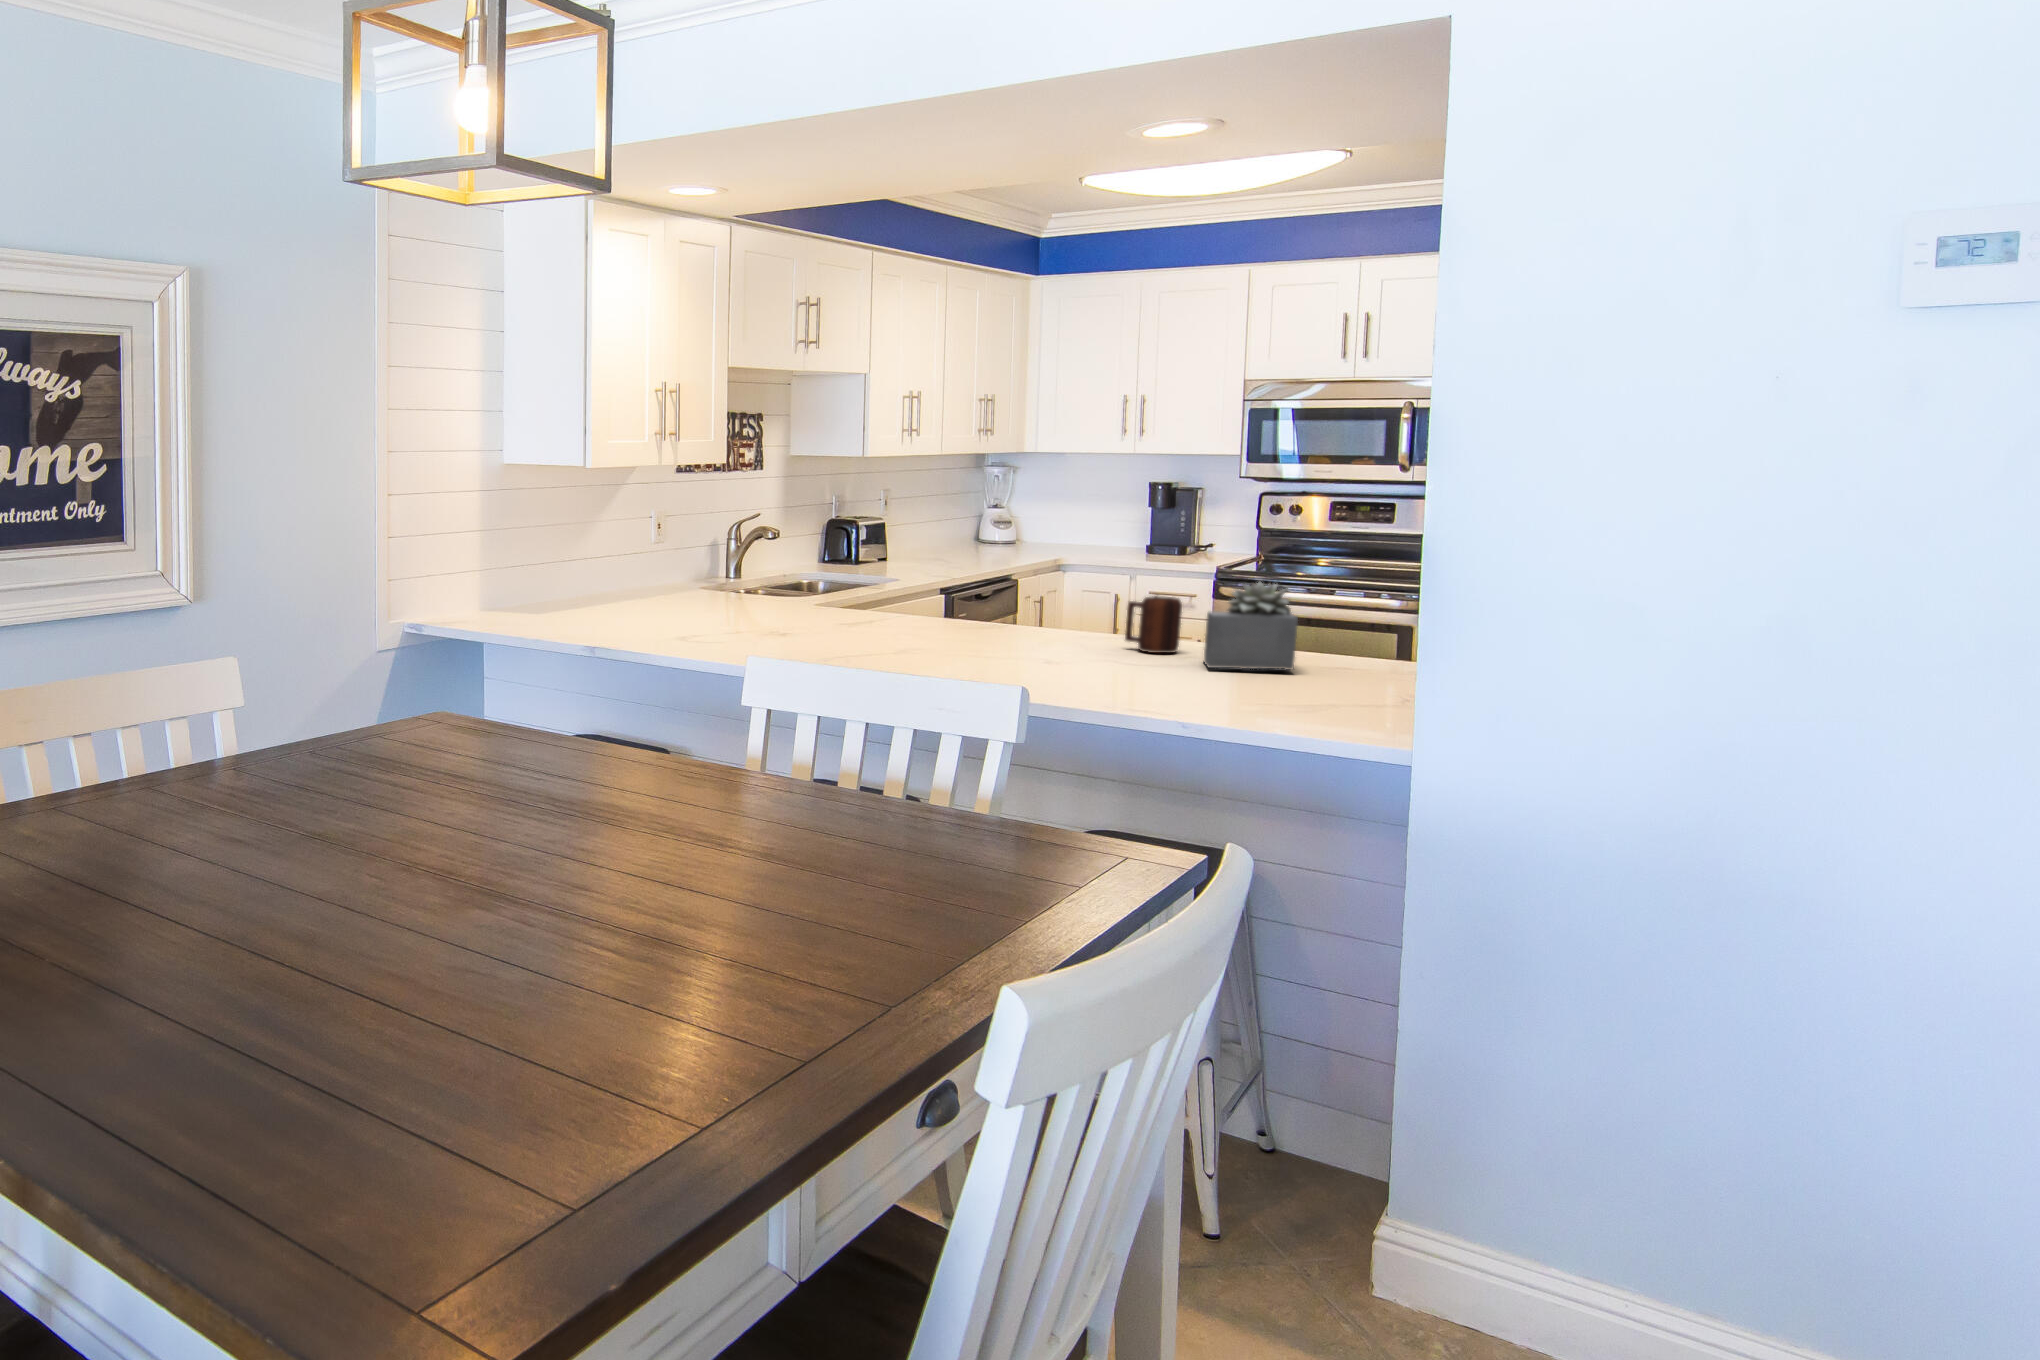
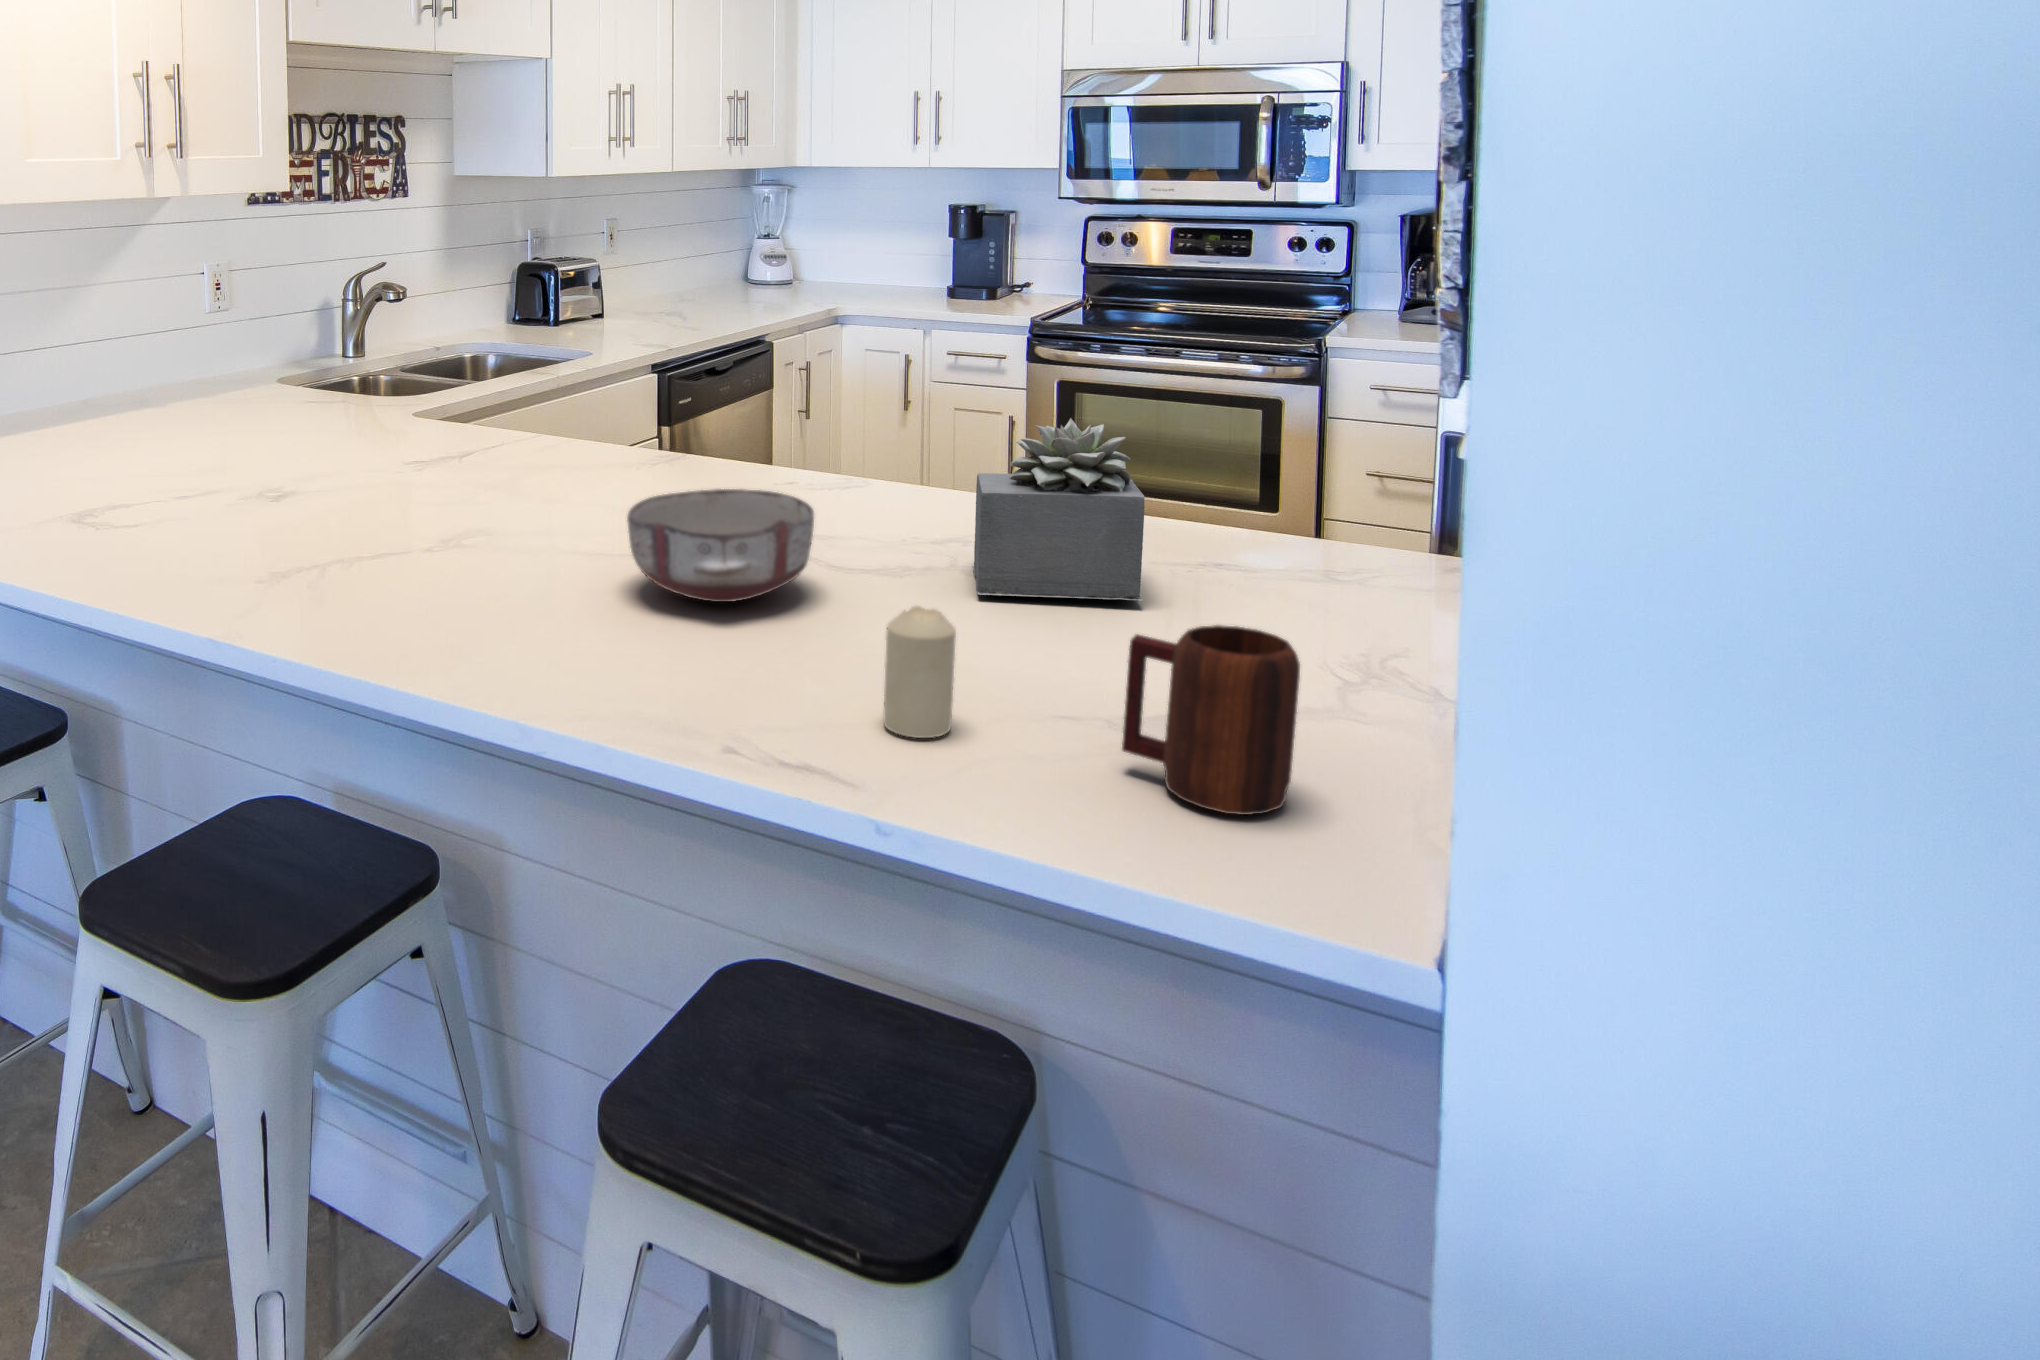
mug: present [1125,596,1182,653] -> present [1122,625,1300,815]
ceramic bowl: none [1026,618,1125,668] -> present [627,489,814,602]
candle: none [1174,644,1209,700] -> present [884,606,956,738]

